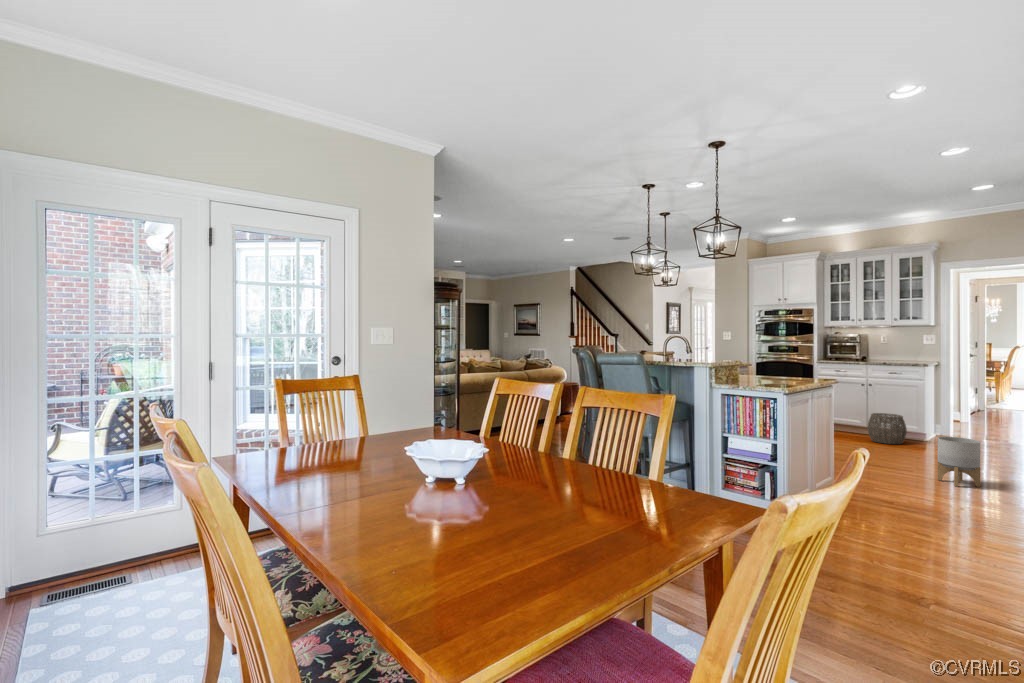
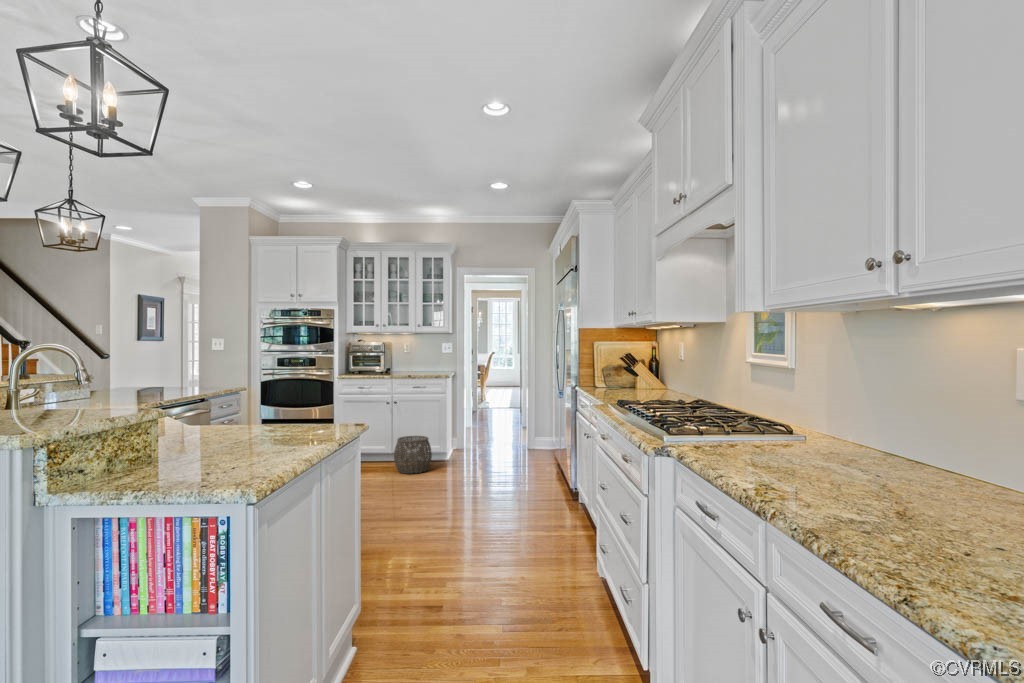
planter: present [937,437,981,487] -> none [476,466,515,532]

